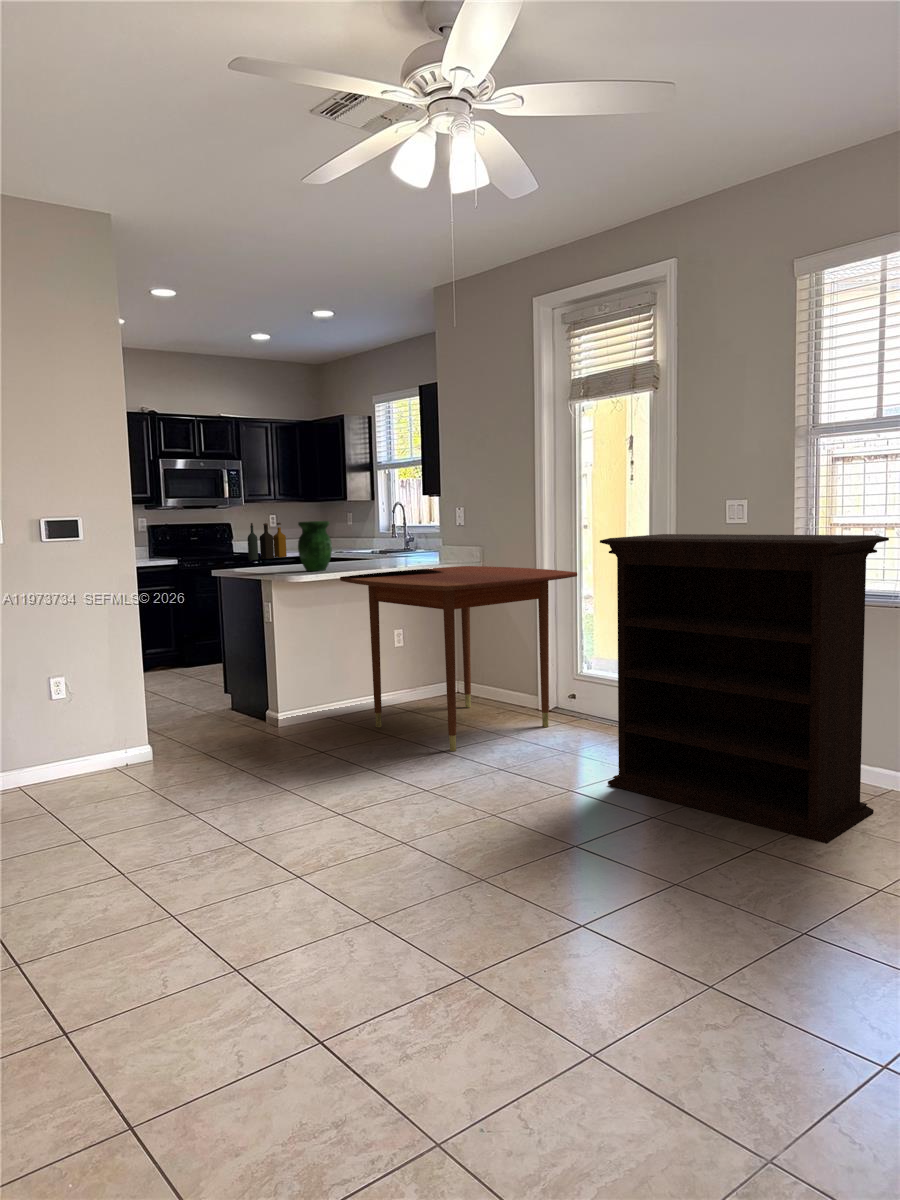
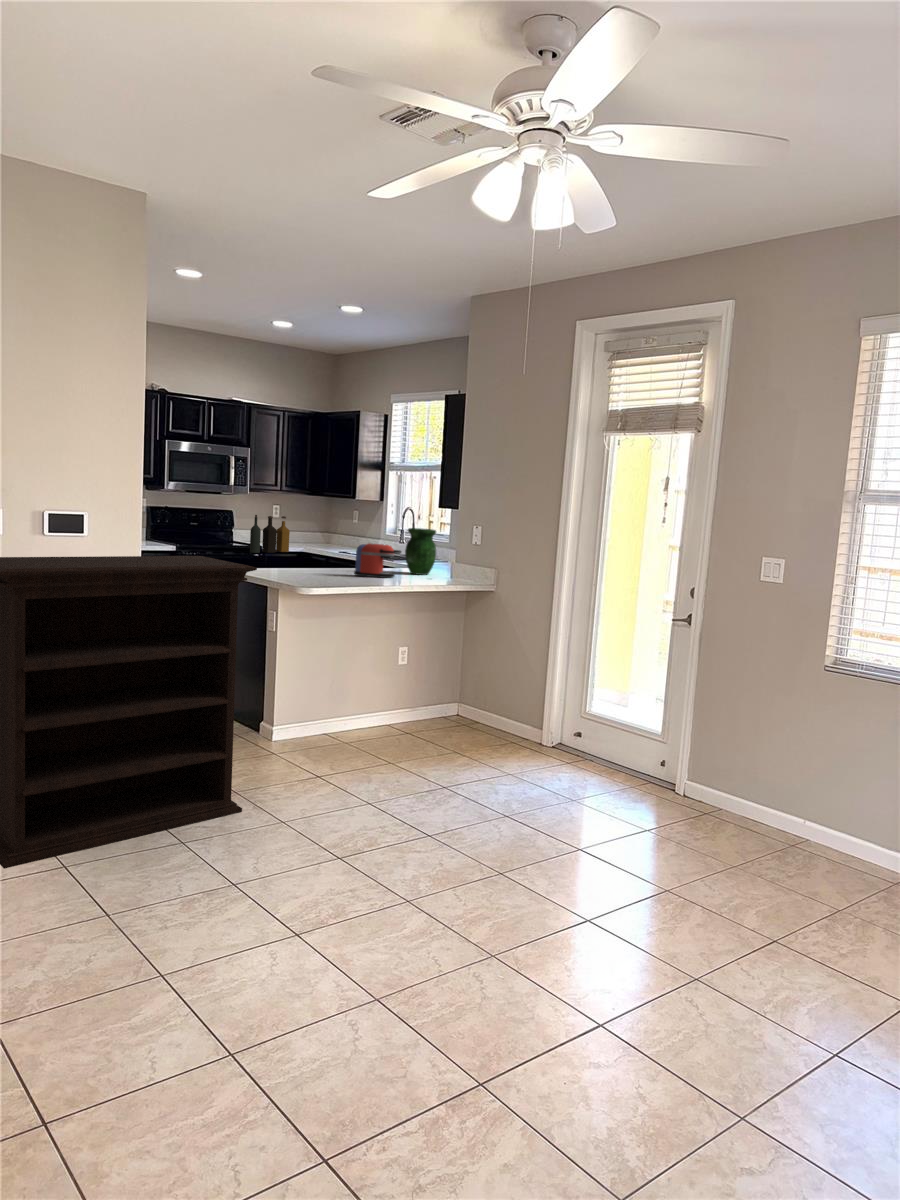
vase: present [298,521,332,571] -> present [405,528,436,575]
coffee maker: none [345,533,389,565] -> present [354,543,401,578]
bookshelf: present [600,534,889,844] -> present [0,556,257,869]
dining table: present [340,566,577,751] -> none [351,588,597,788]

